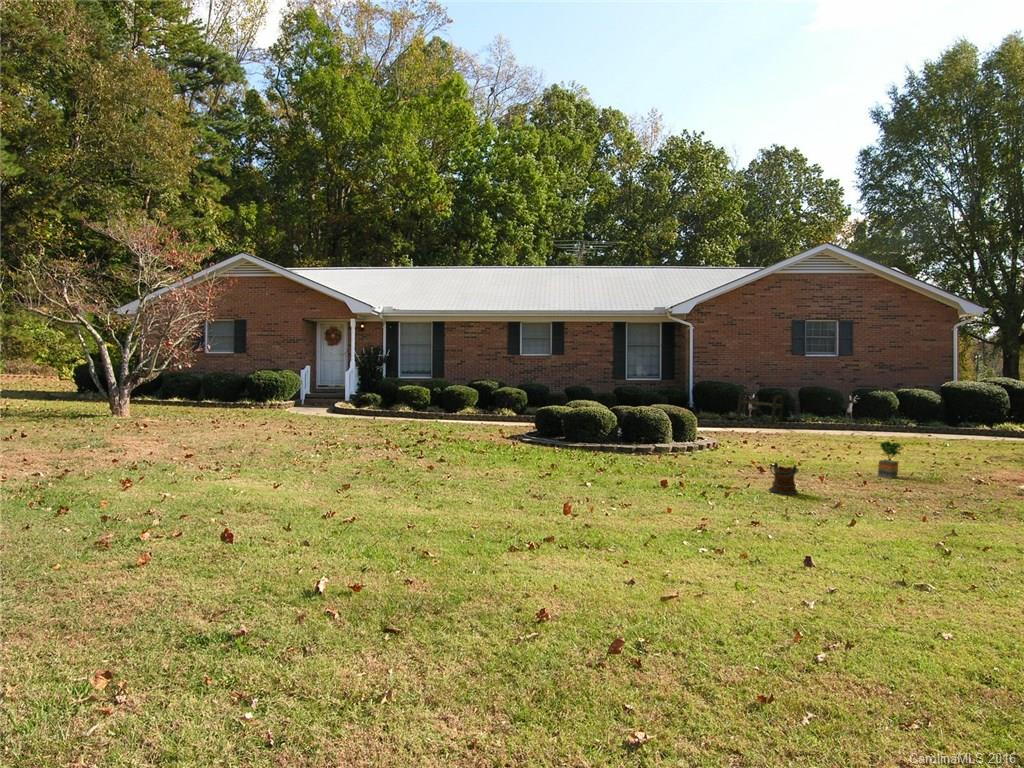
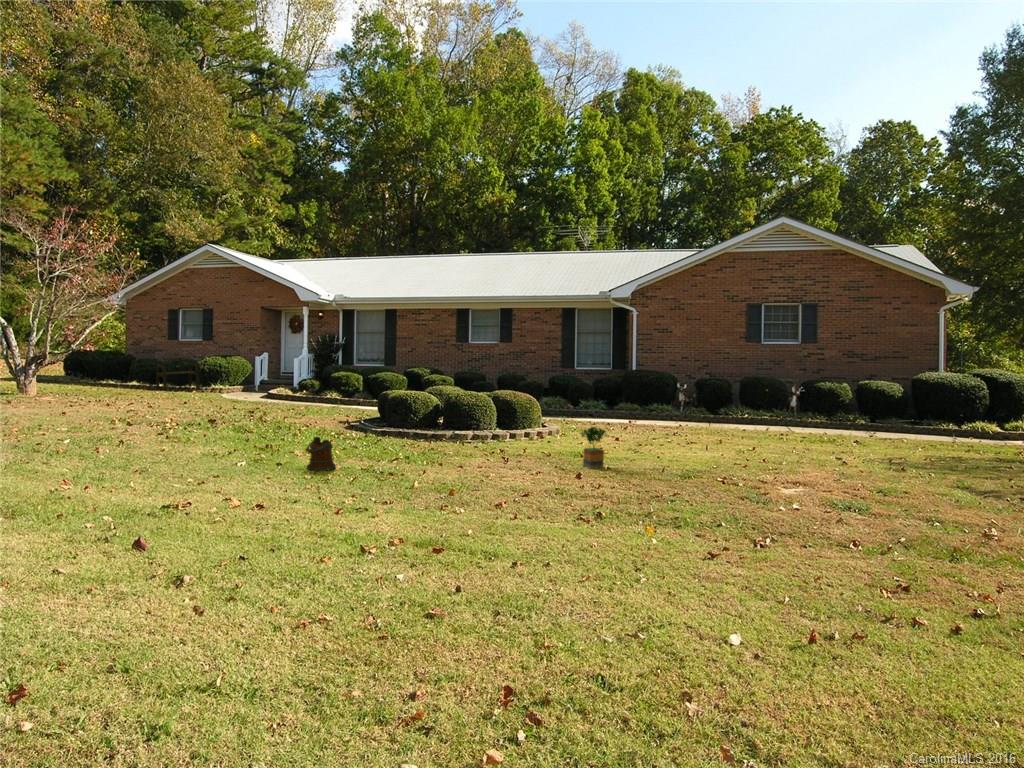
bench: present [737,392,783,423] -> present [156,363,199,390]
bucket: present [769,463,799,495] -> present [306,437,336,471]

